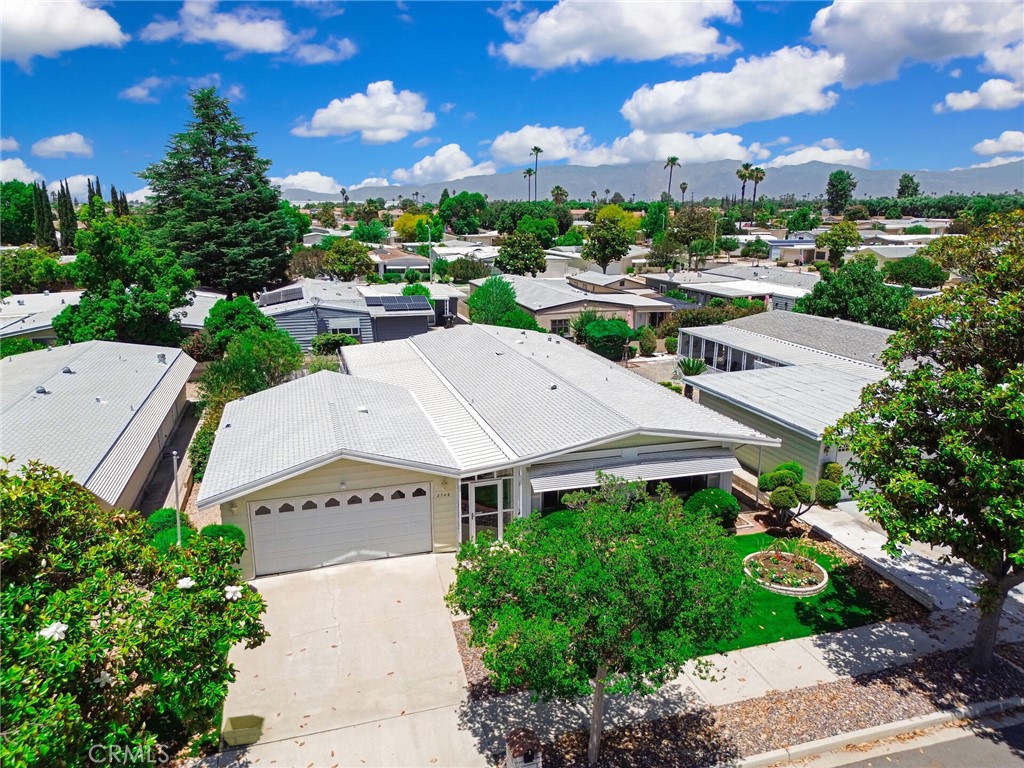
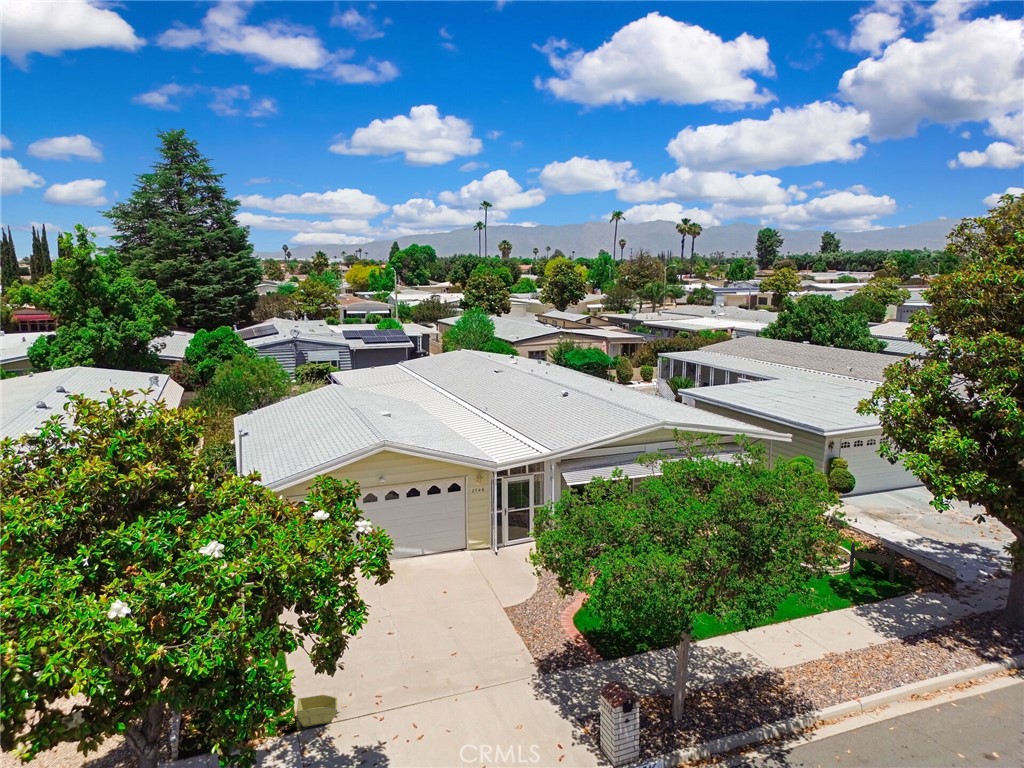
bench: none [821,564,871,608] -> present [849,542,895,582]

